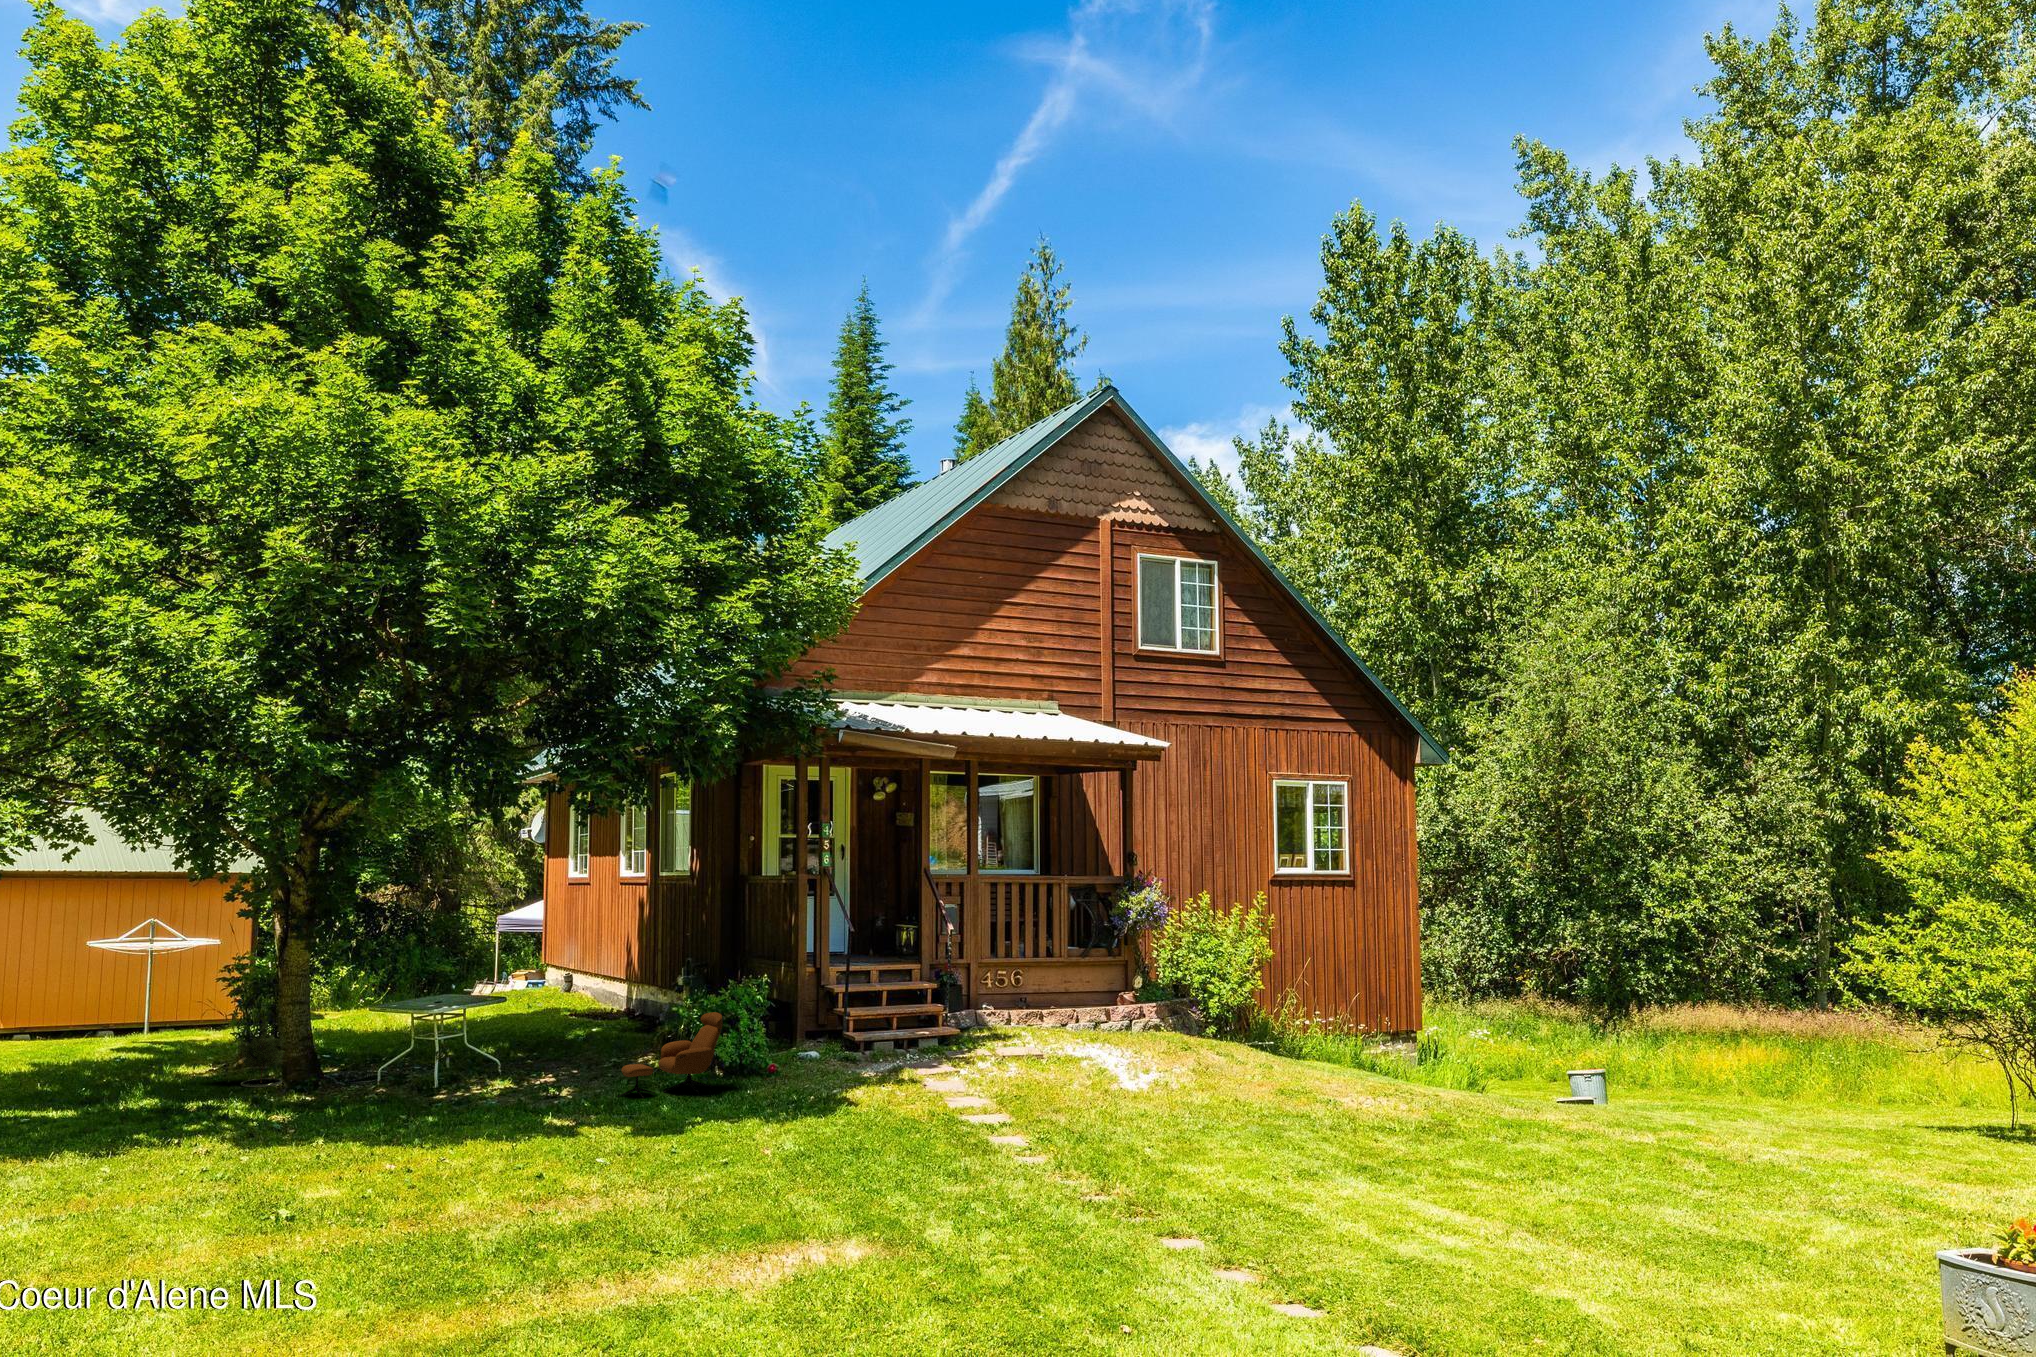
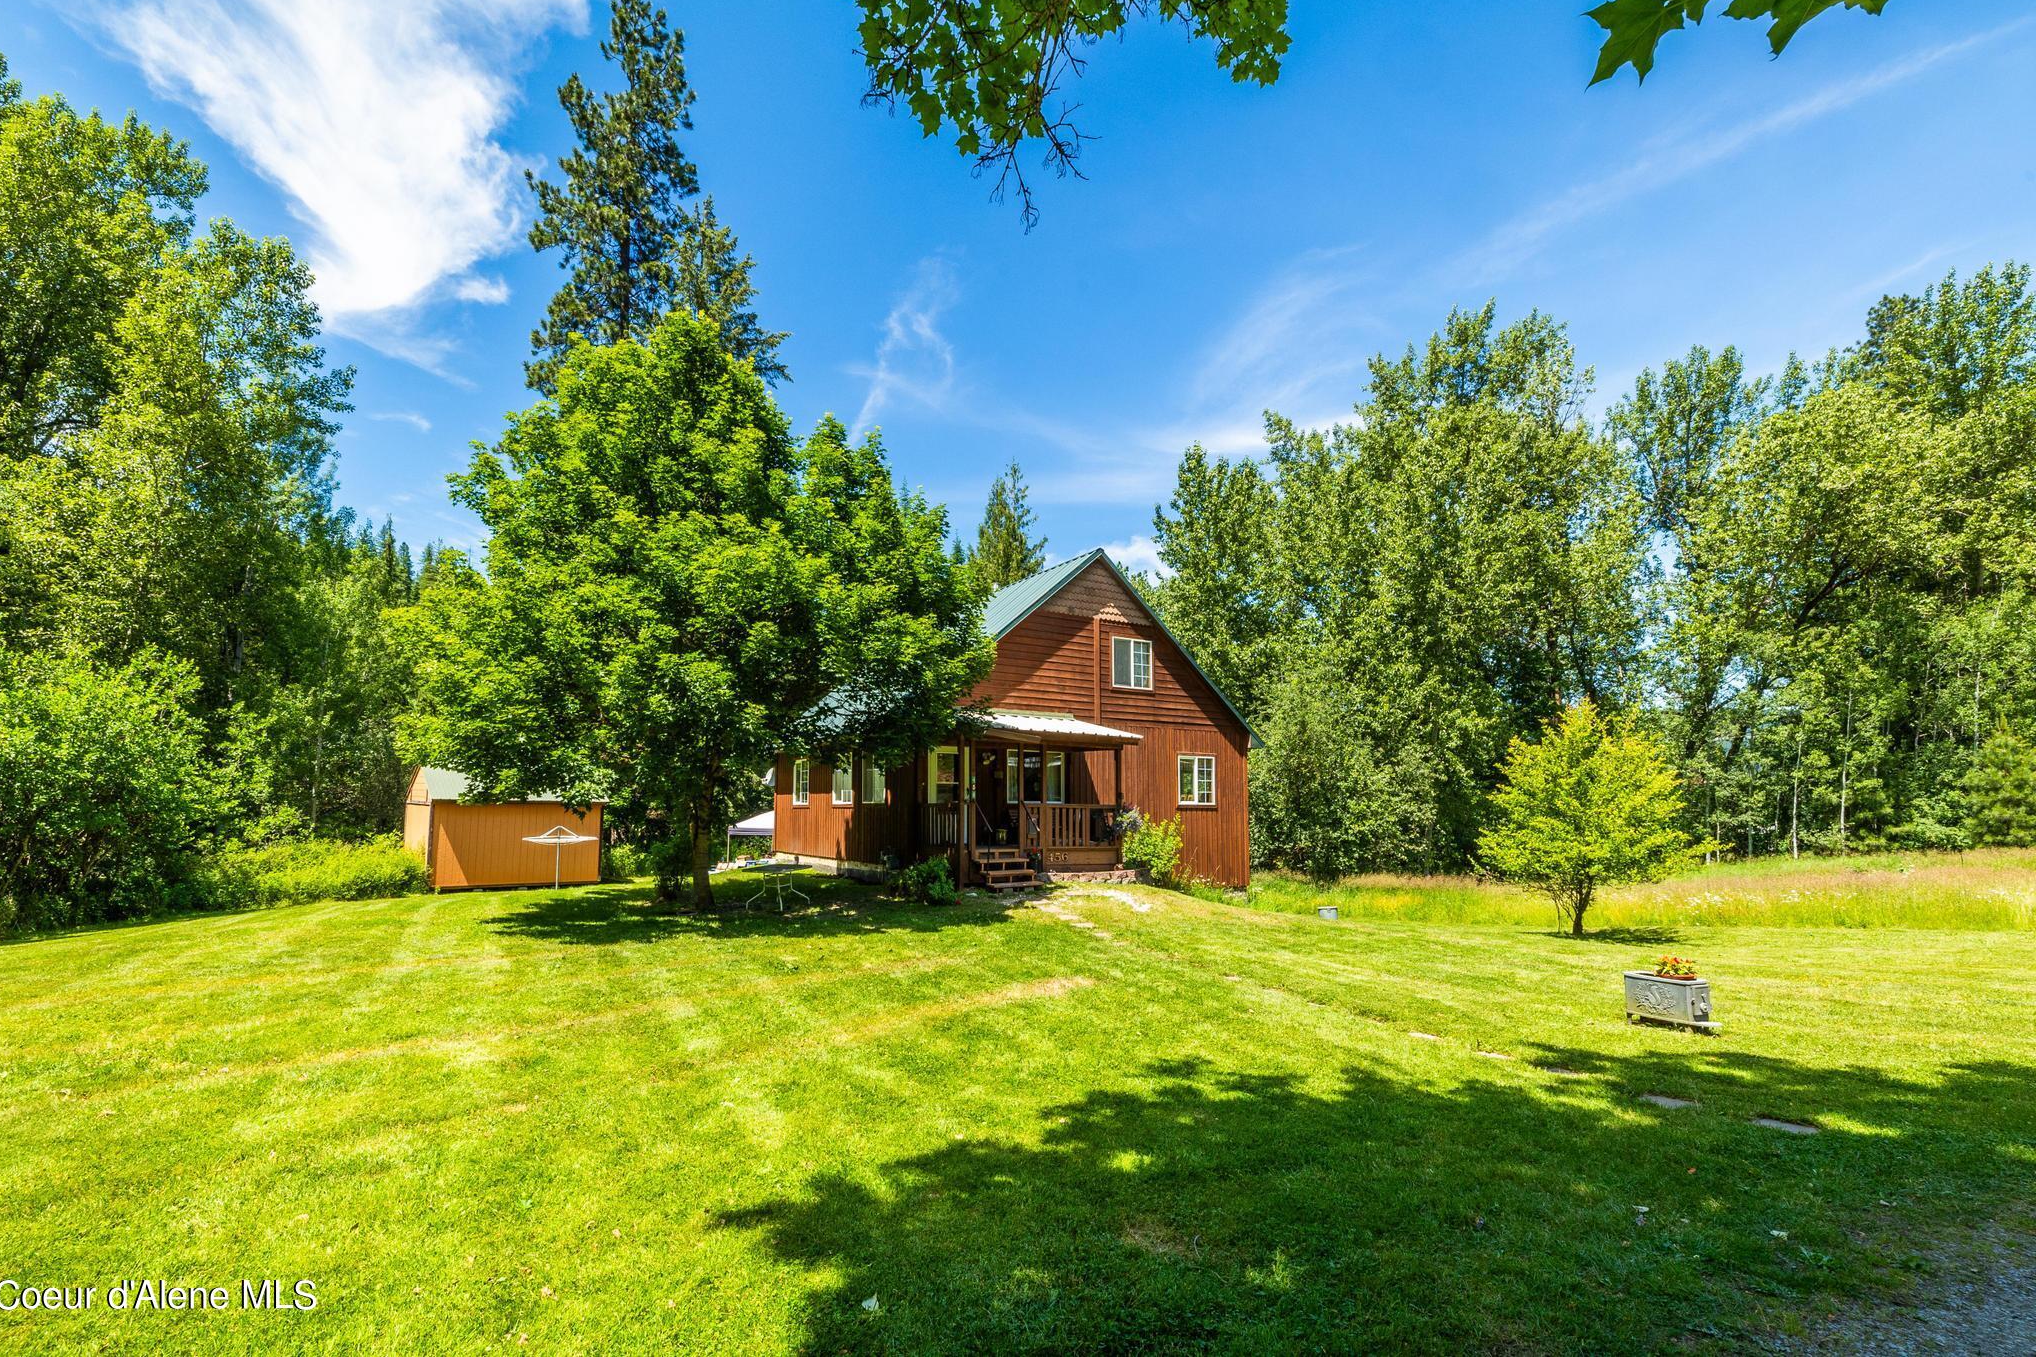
lounge chair: present [617,1012,723,1098] -> none [881,876,932,921]

